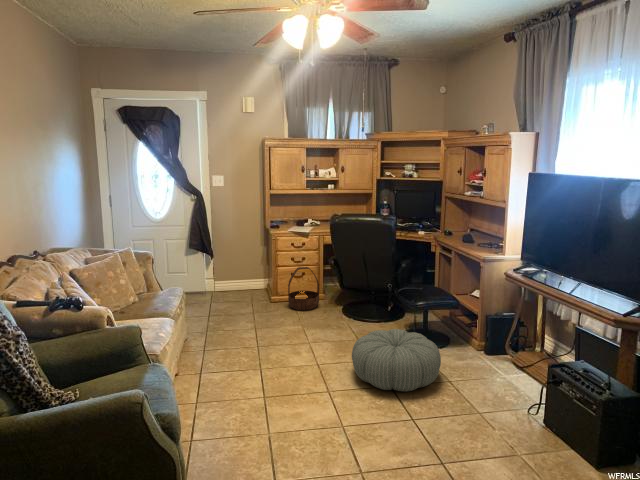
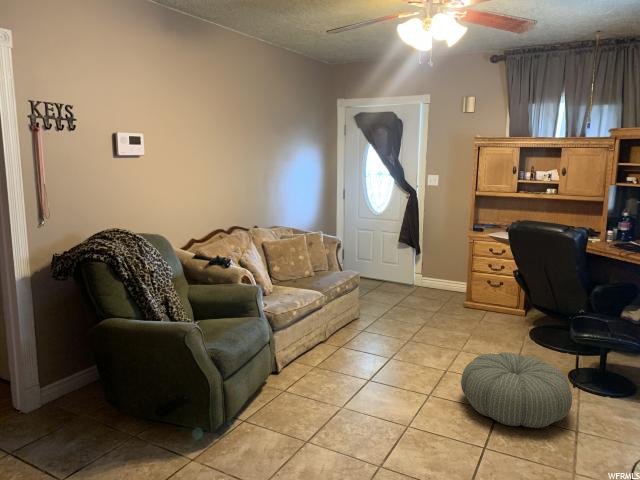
basket: present [288,267,319,310] -> none [475,276,511,323]

